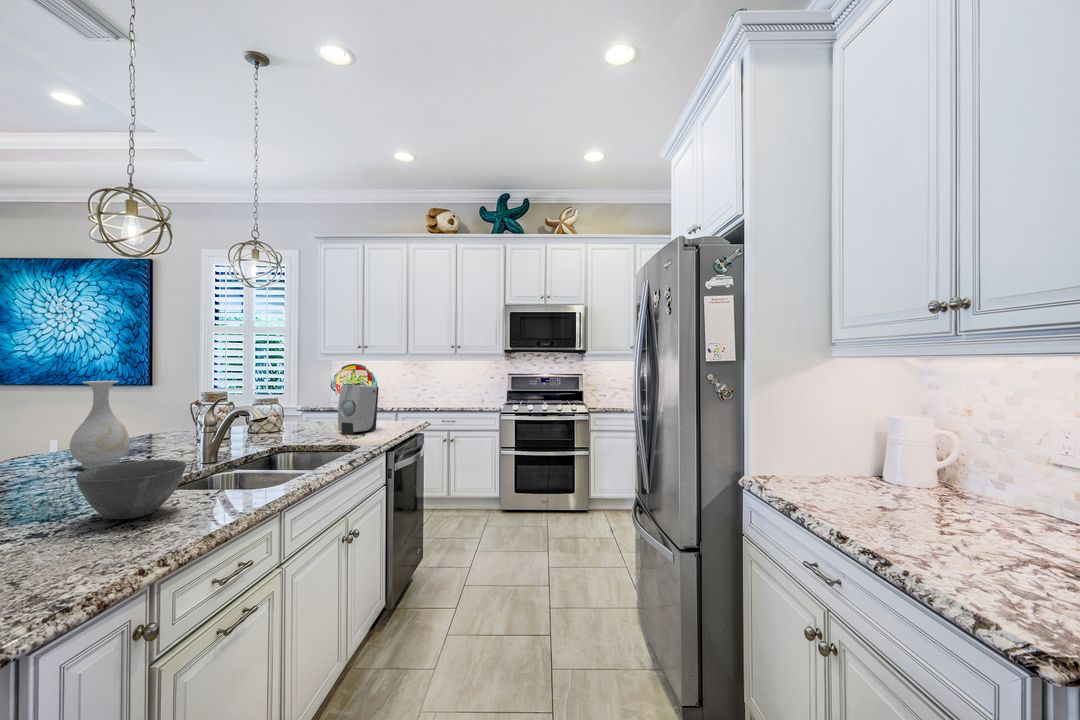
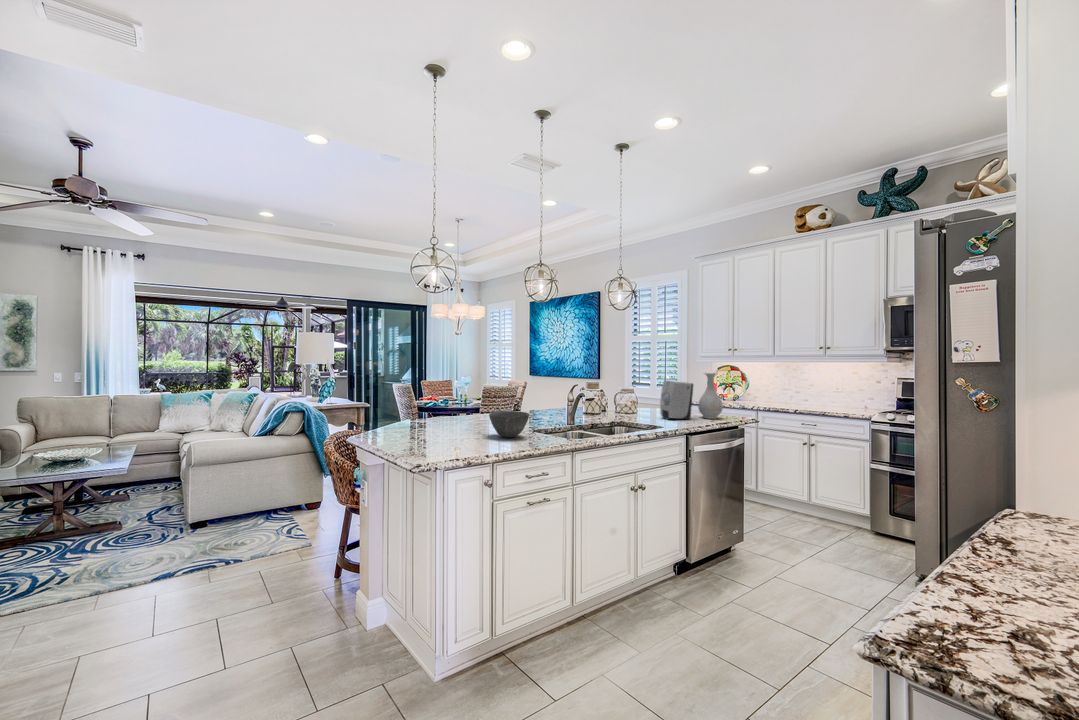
vase: present [70,381,130,469] -> present [698,373,723,419]

